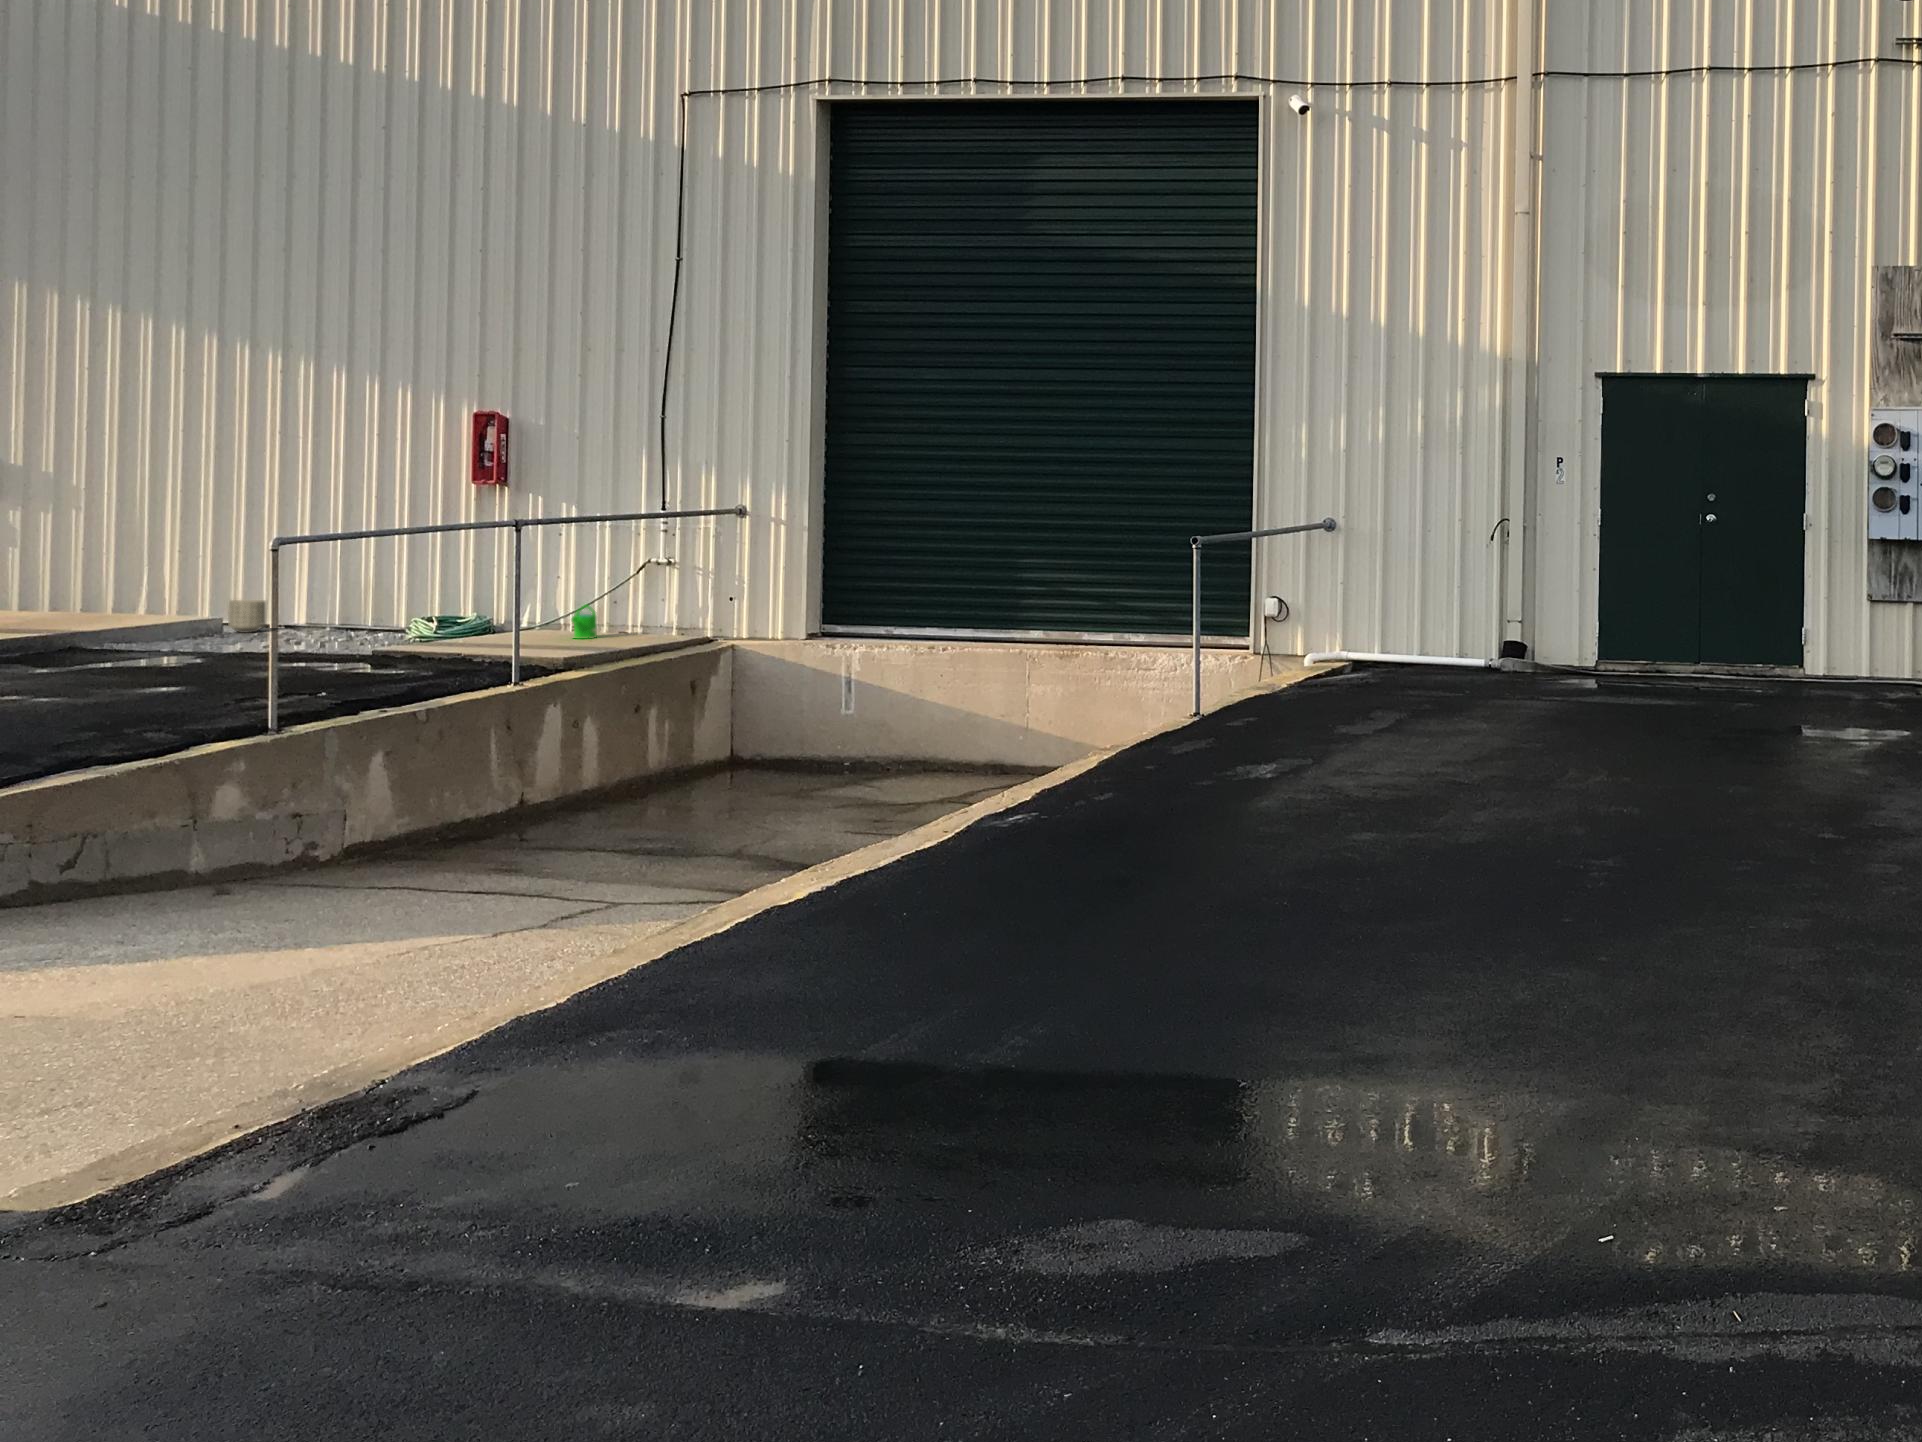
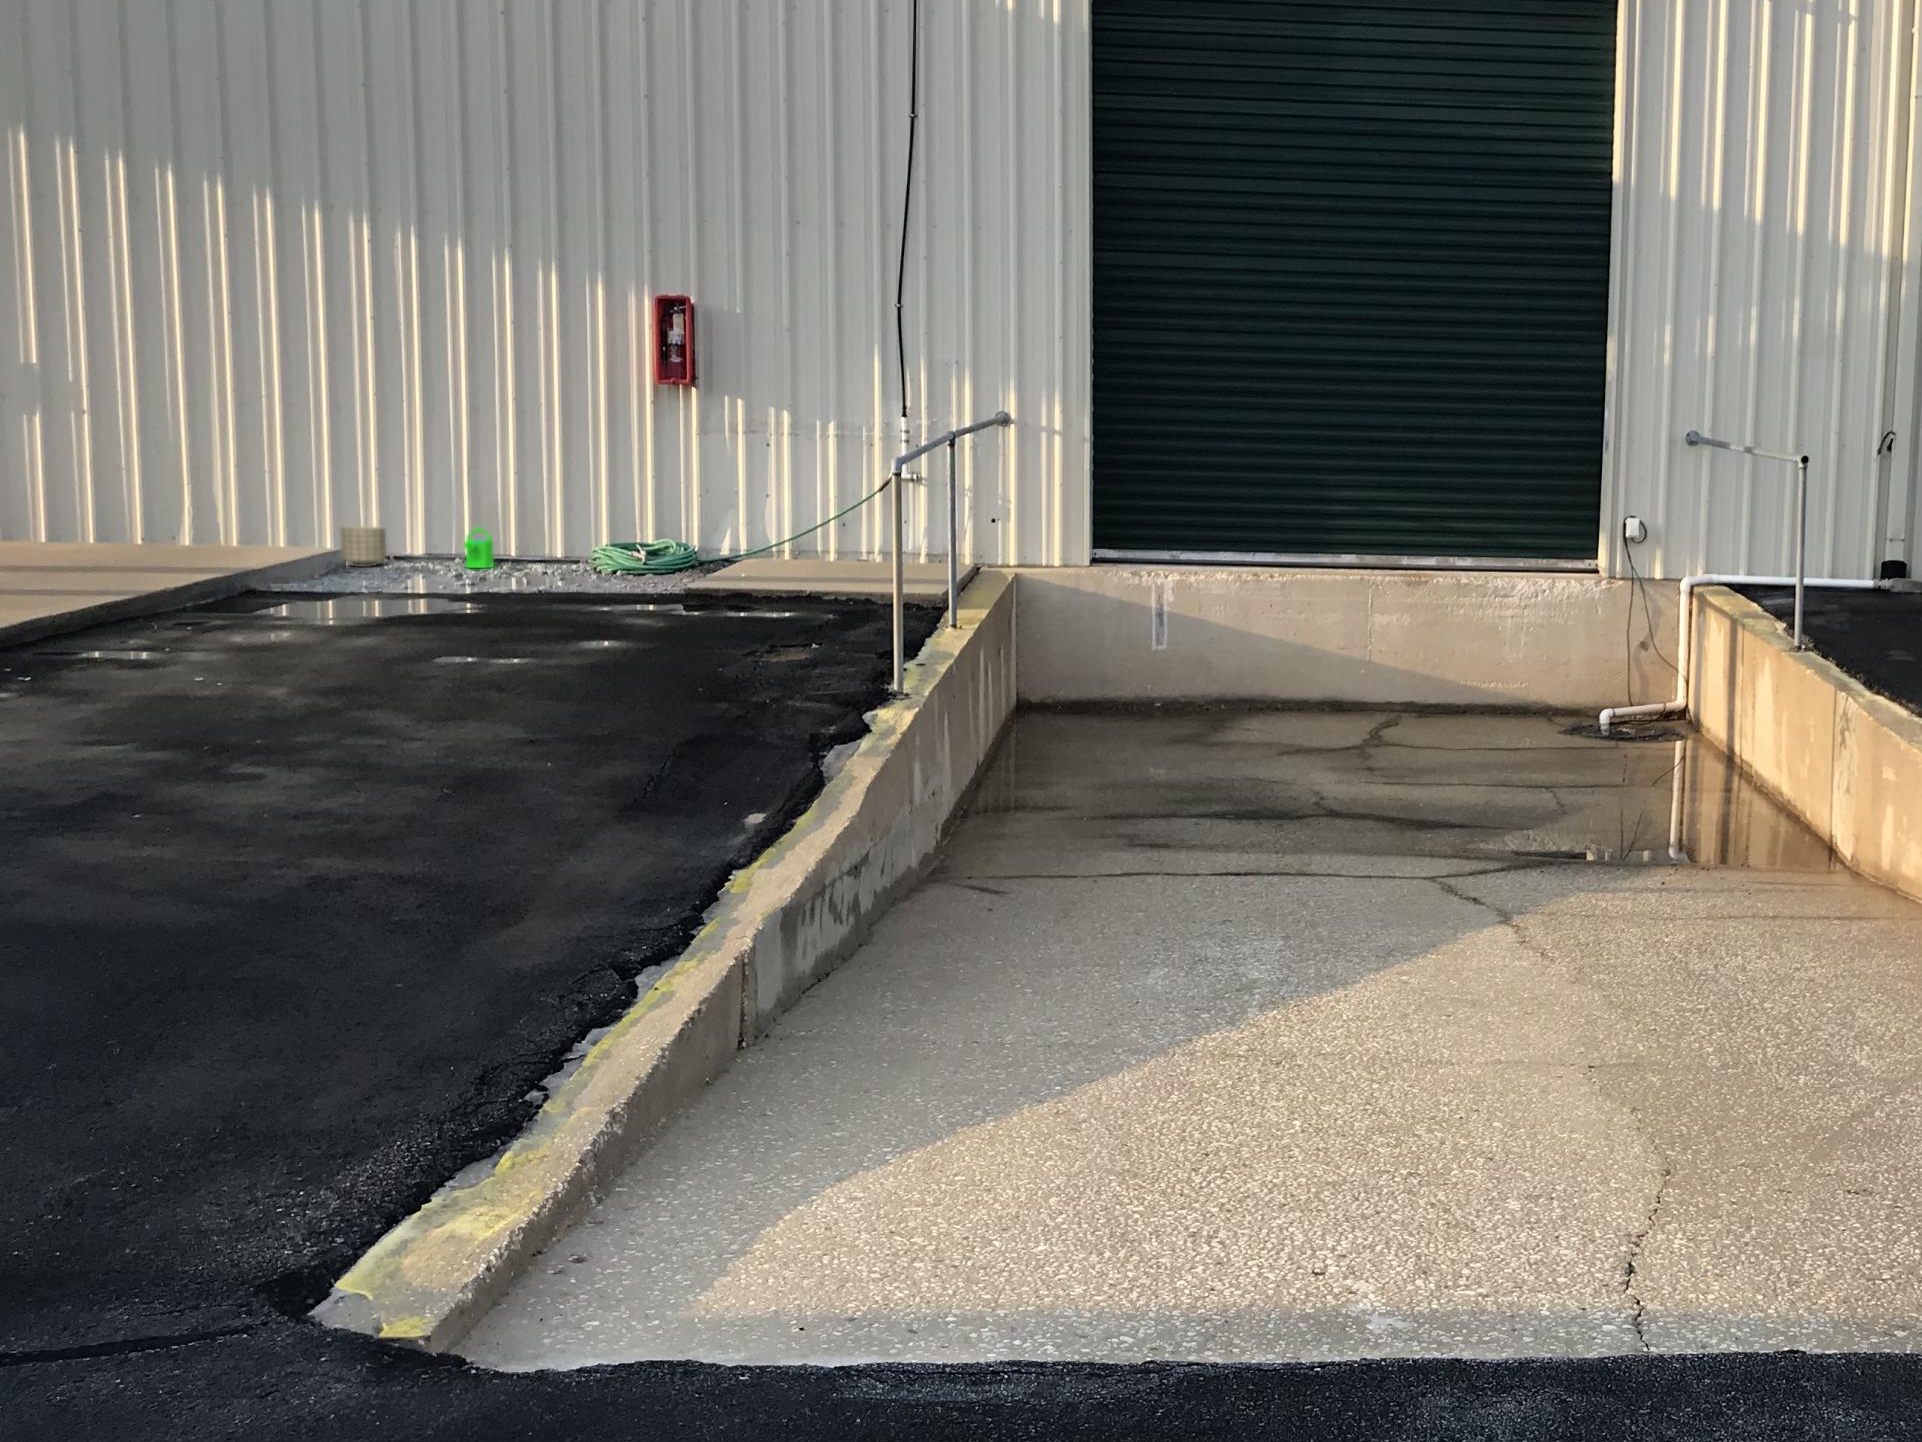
watering can: present [571,605,597,639] -> present [464,527,494,568]

